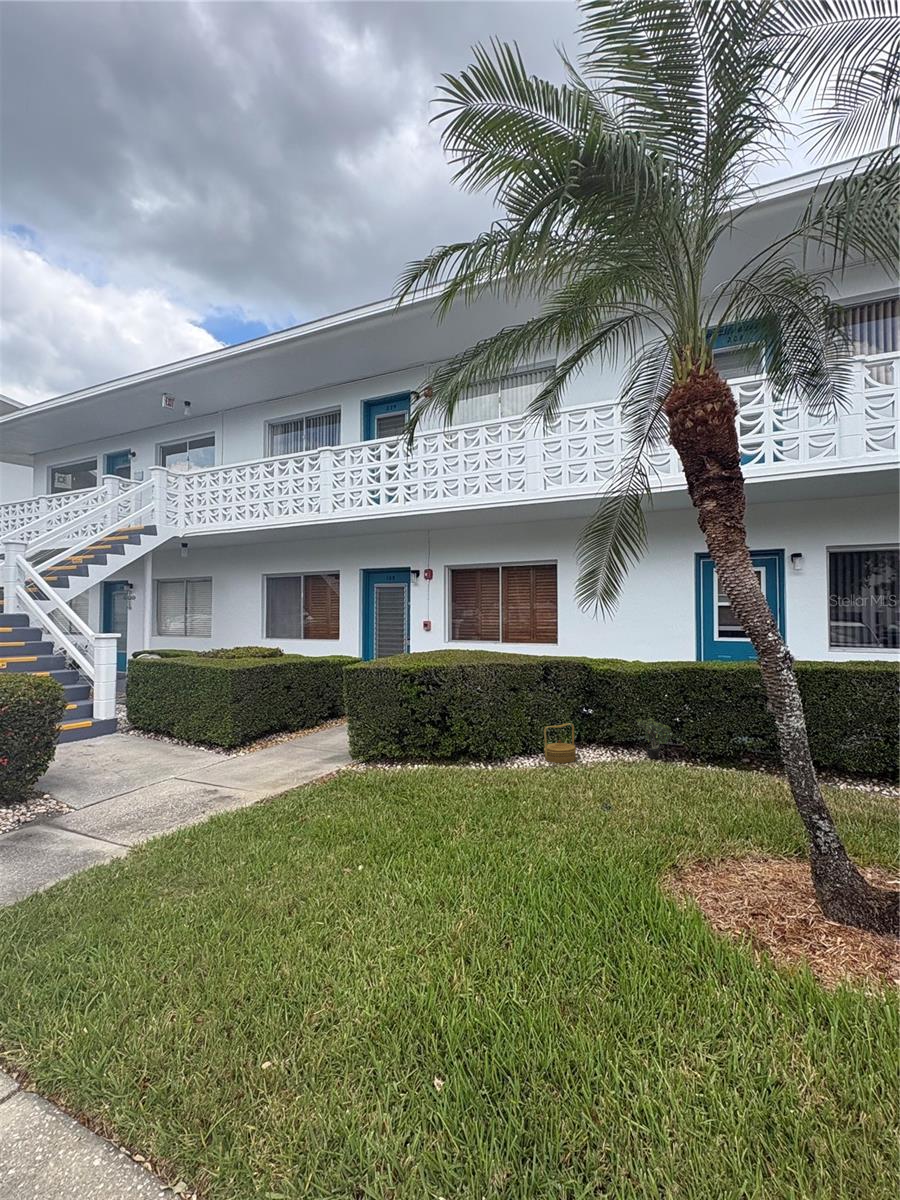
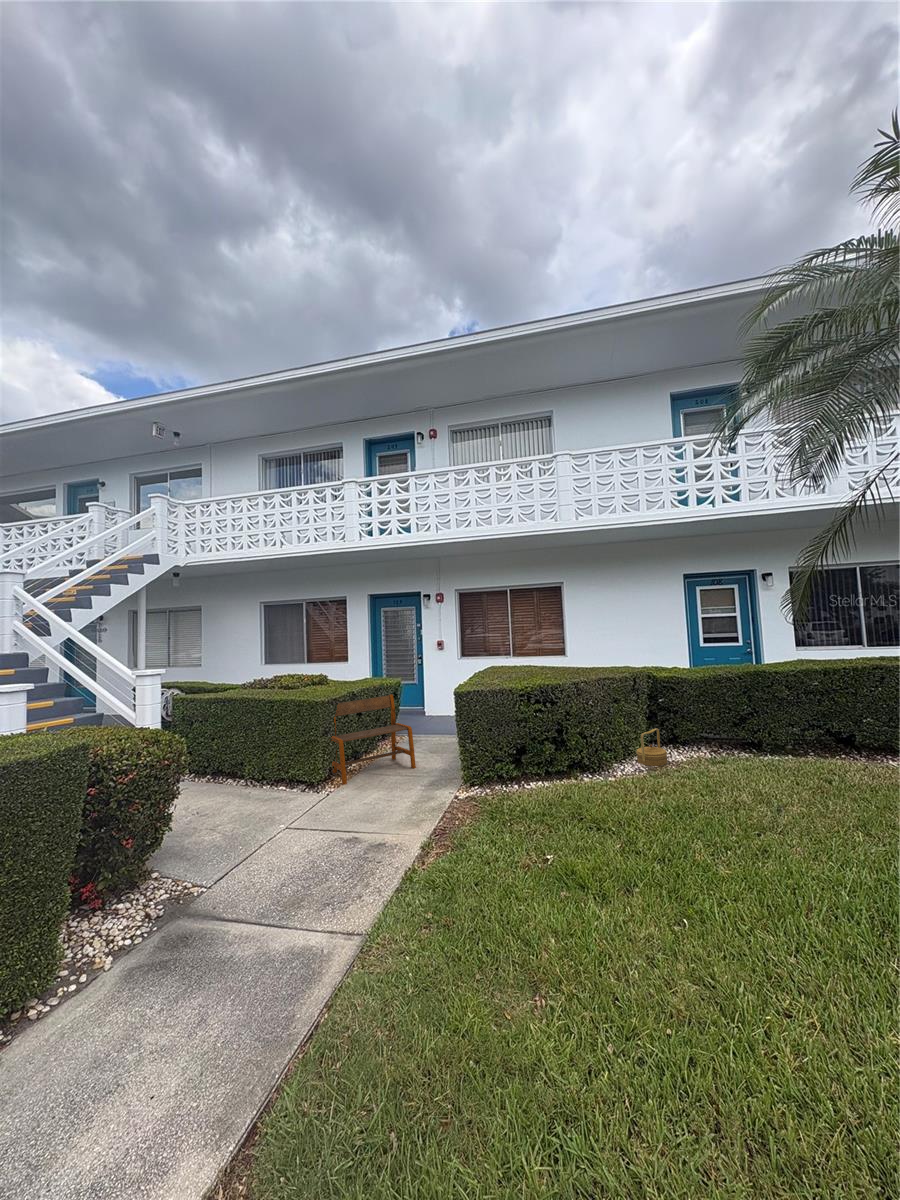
bench: none [248,670,329,753] -> present [331,694,416,785]
potted plant: present [637,718,672,759] -> none [708,718,742,754]

